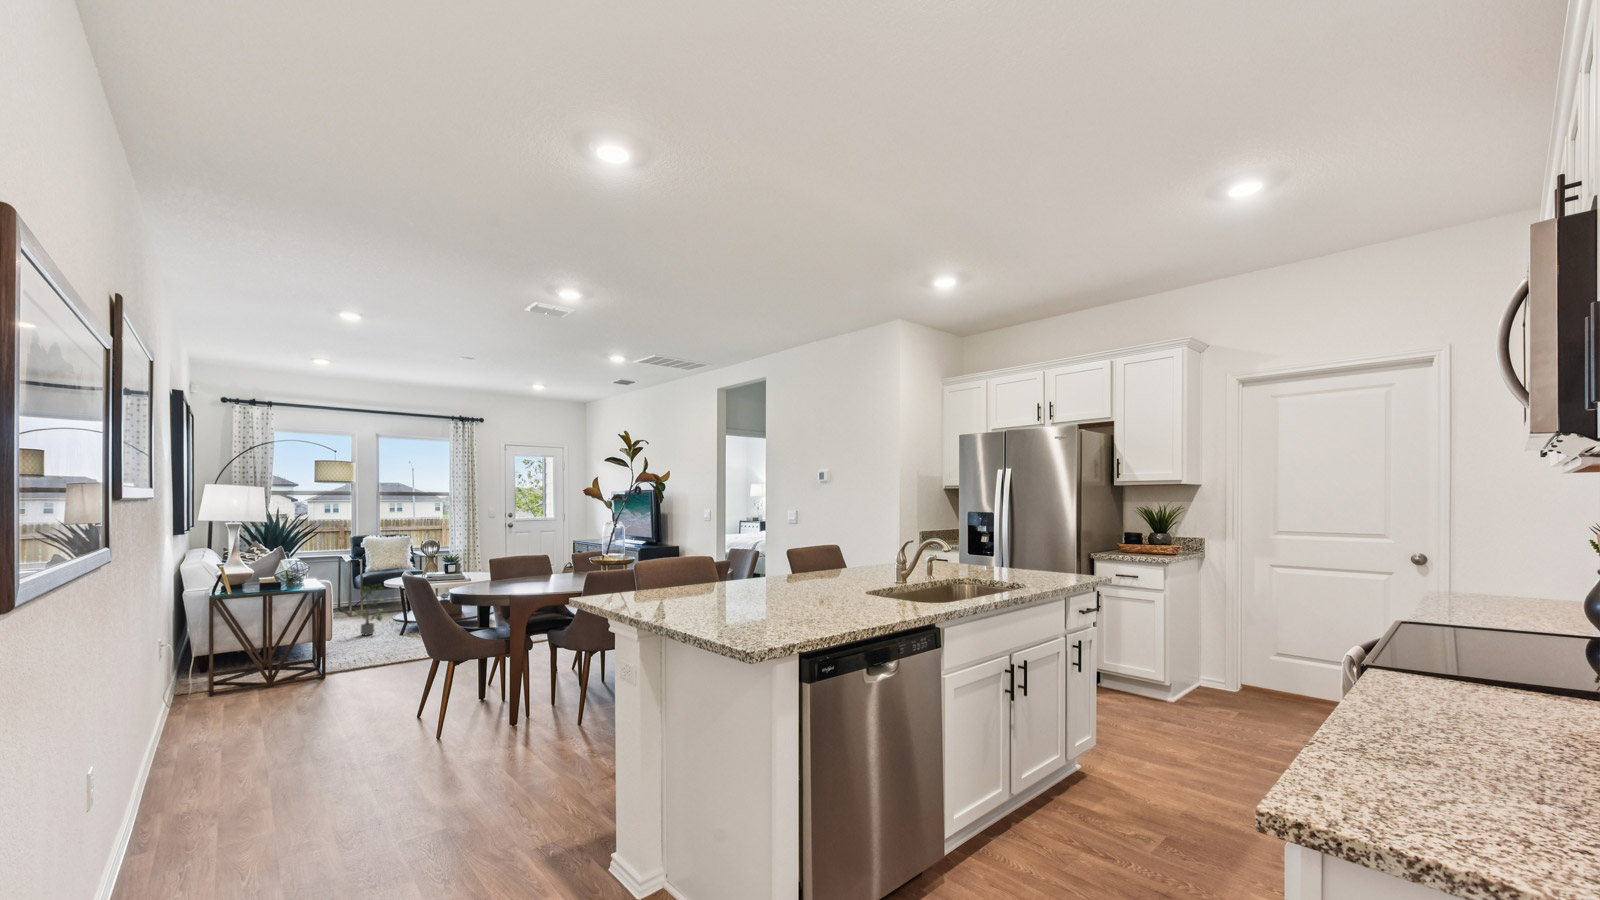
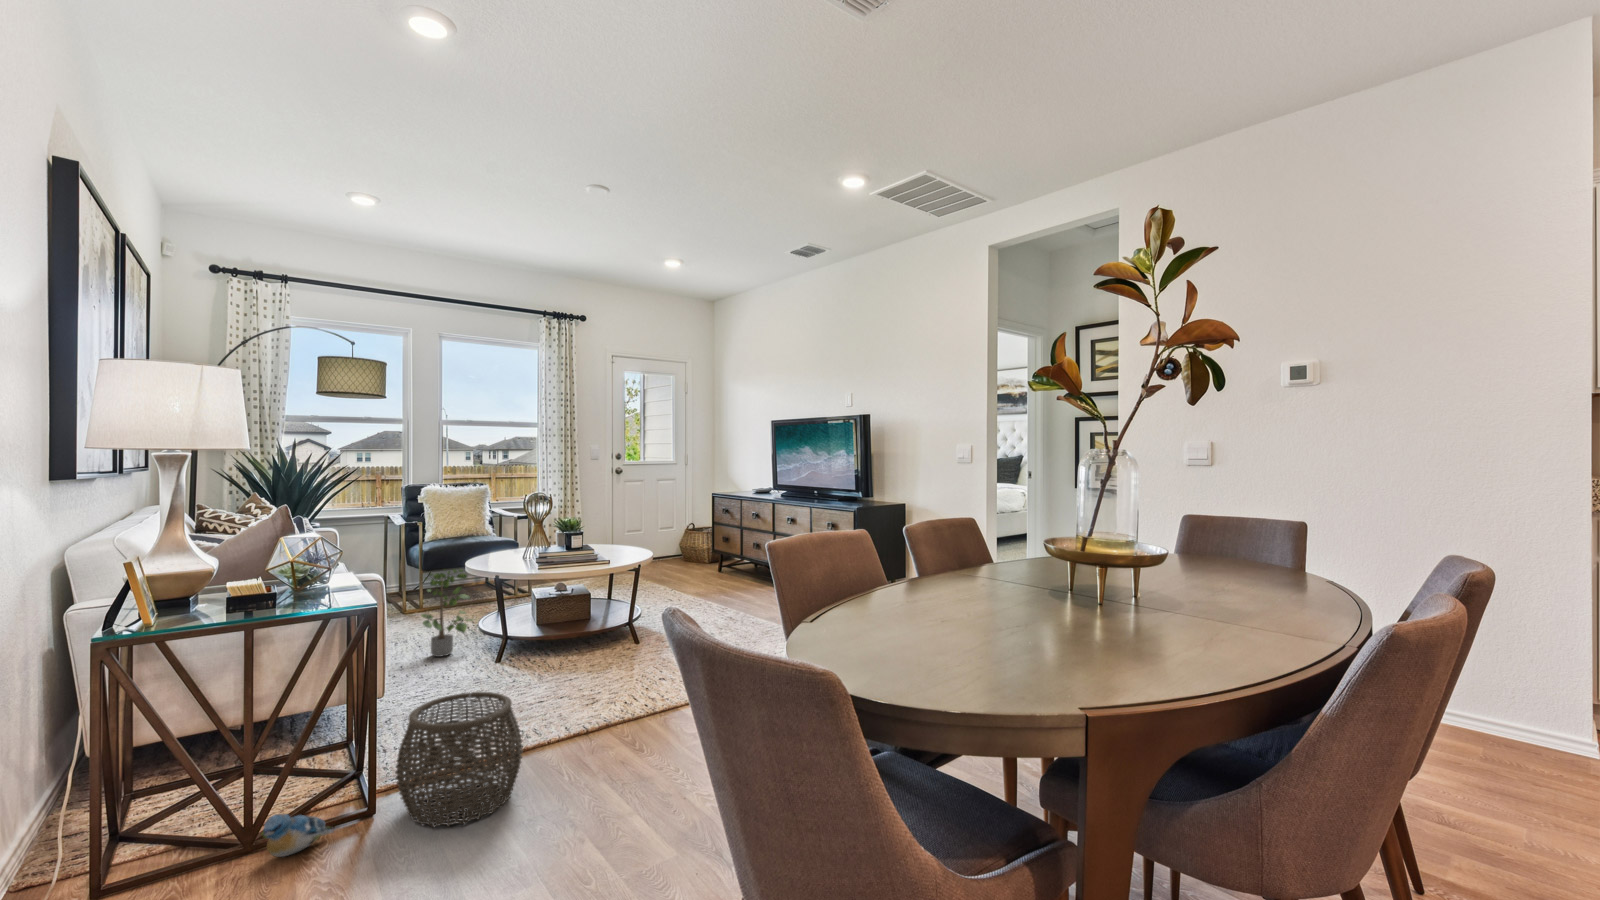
woven basket: none [333,631,395,685] -> present [395,692,523,827]
plush toy: none [274,674,305,693] -> present [261,813,334,857]

